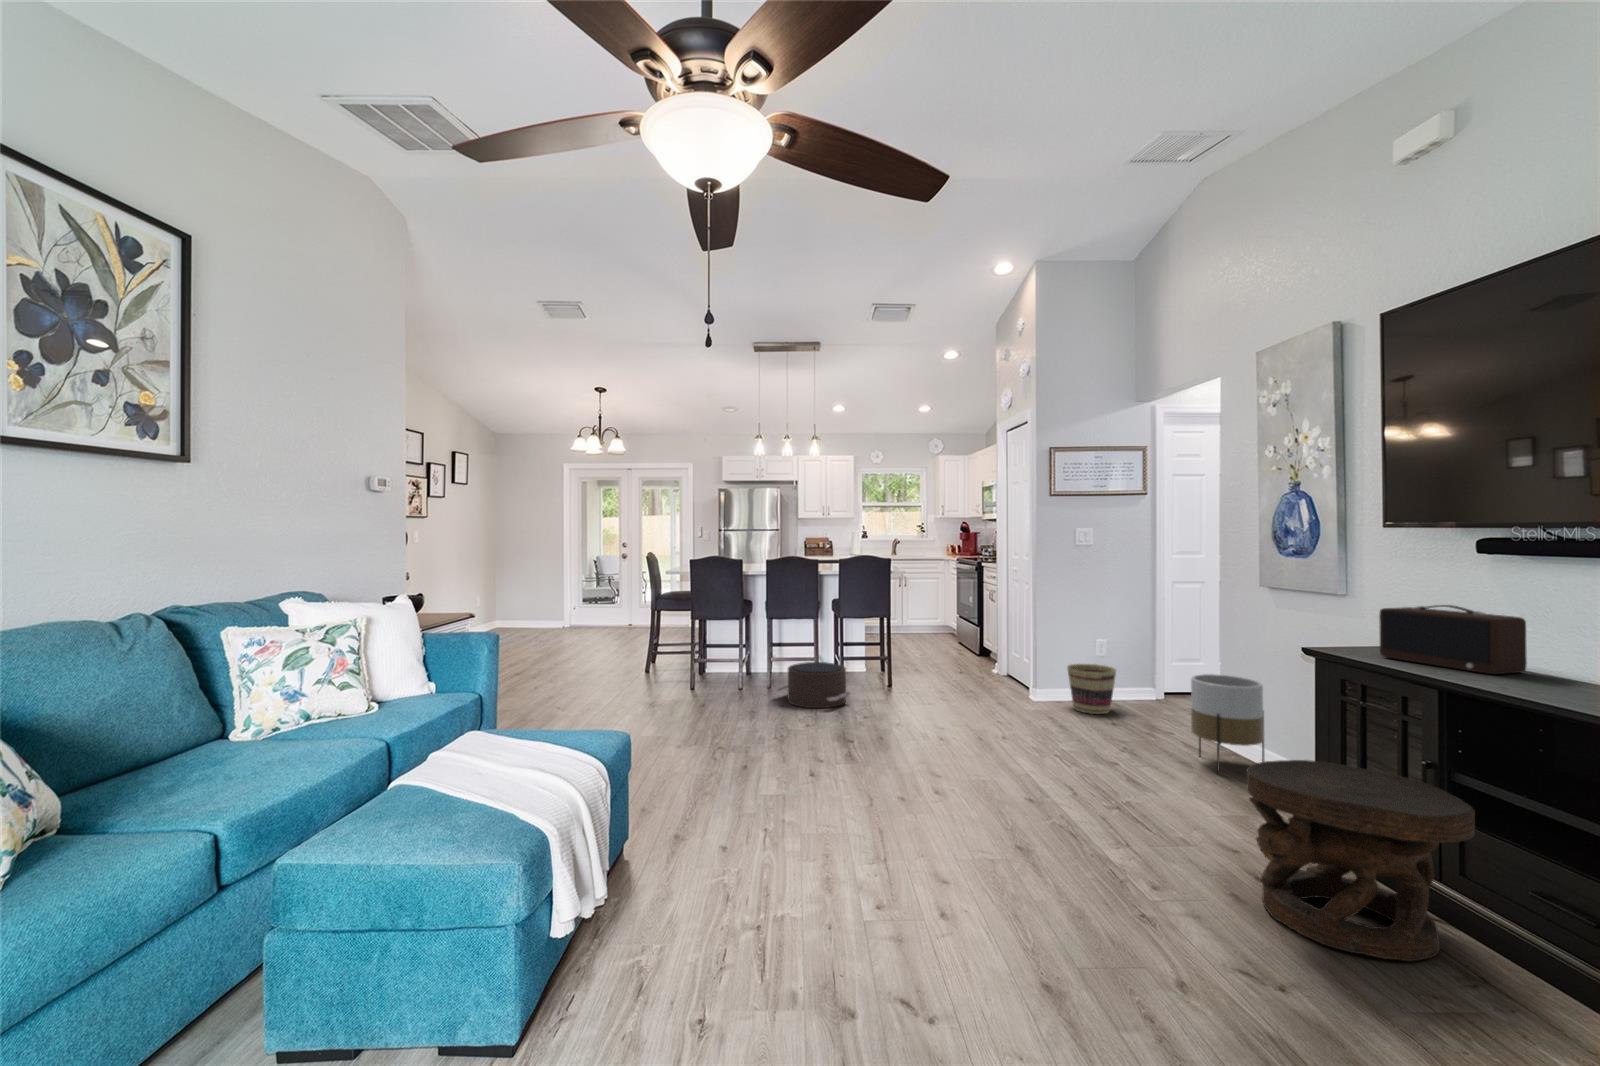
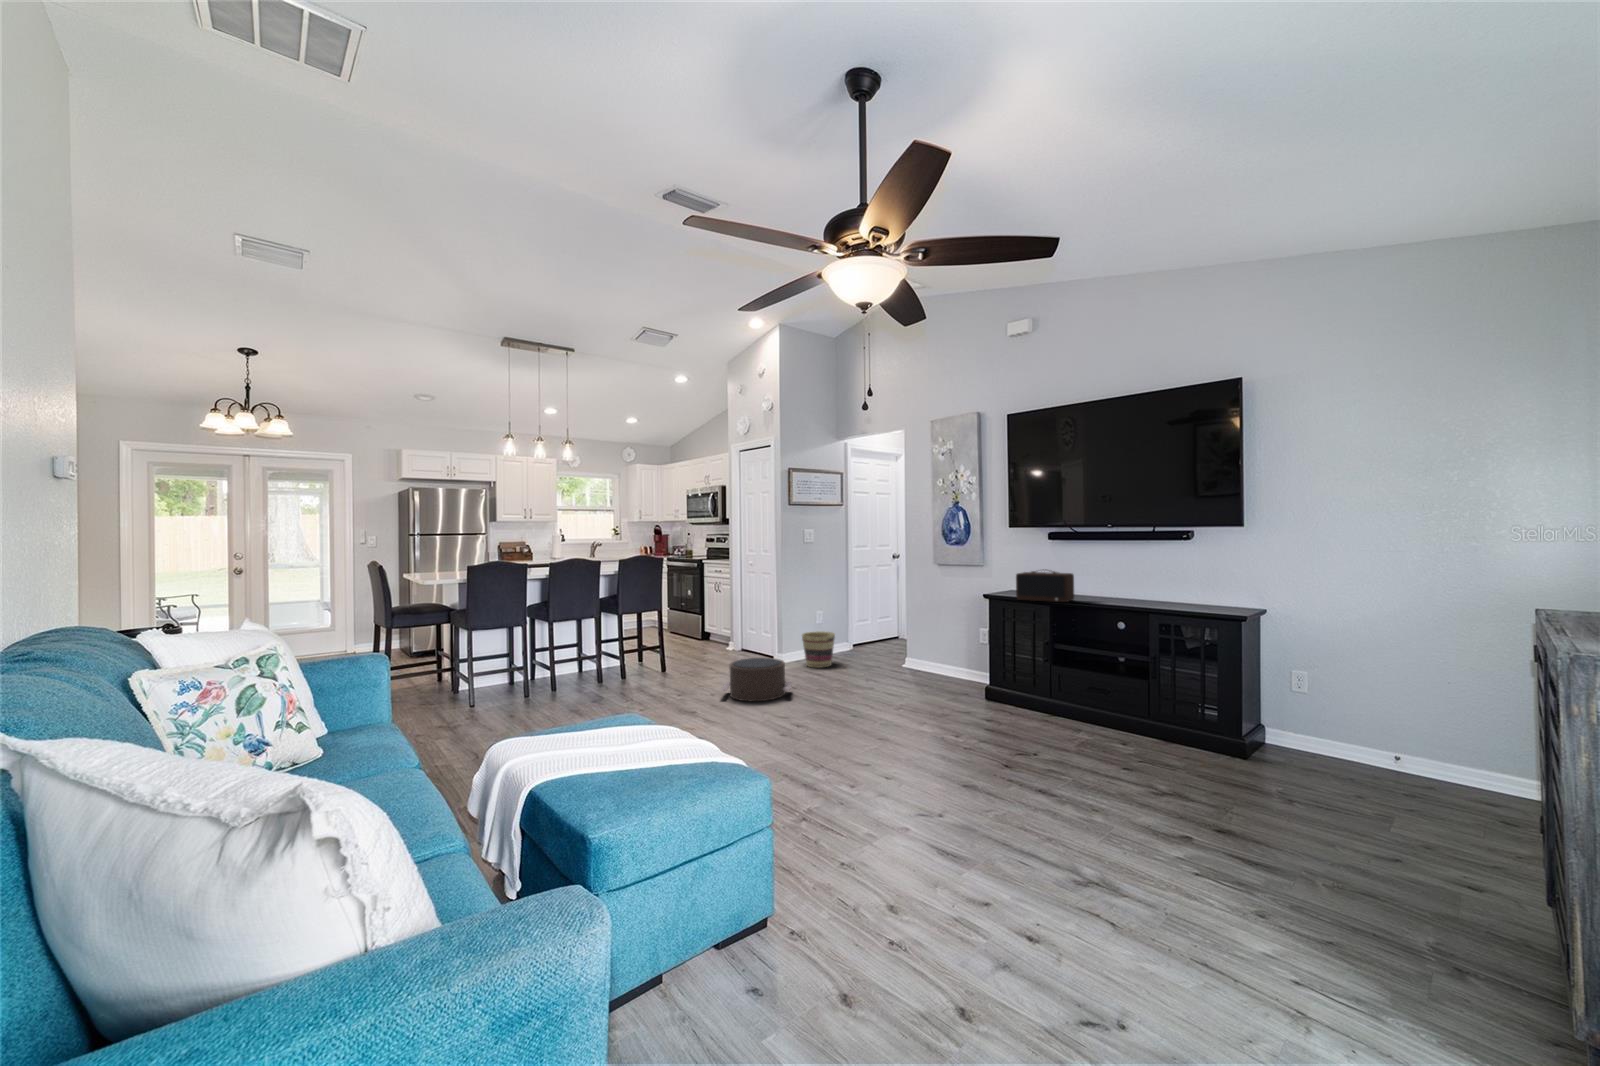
pouf: present [776,662,850,708] -> present [721,658,791,701]
planter: present [1191,674,1264,774] -> none [901,625,941,688]
side table: present [1247,760,1475,961] -> none [982,659,1075,748]

